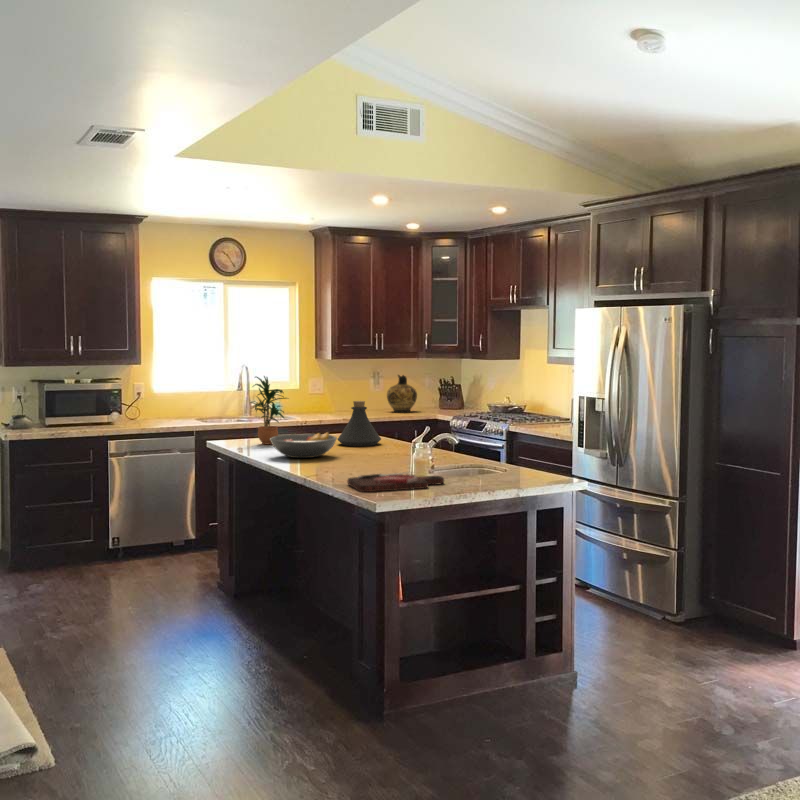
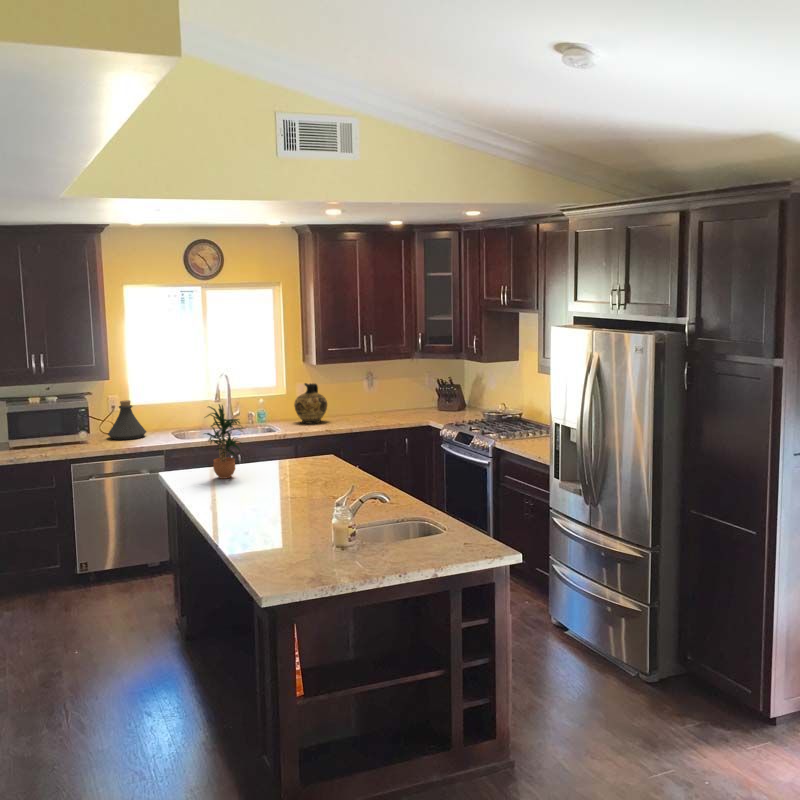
ceramic jug: present [387,375,417,412] -> present [294,383,327,424]
bottle: present [338,401,381,446] -> present [108,400,146,440]
fruit bowl: present [270,432,337,458] -> none [210,476,285,507]
cutting board: present [347,473,444,492] -> none [264,550,375,582]

